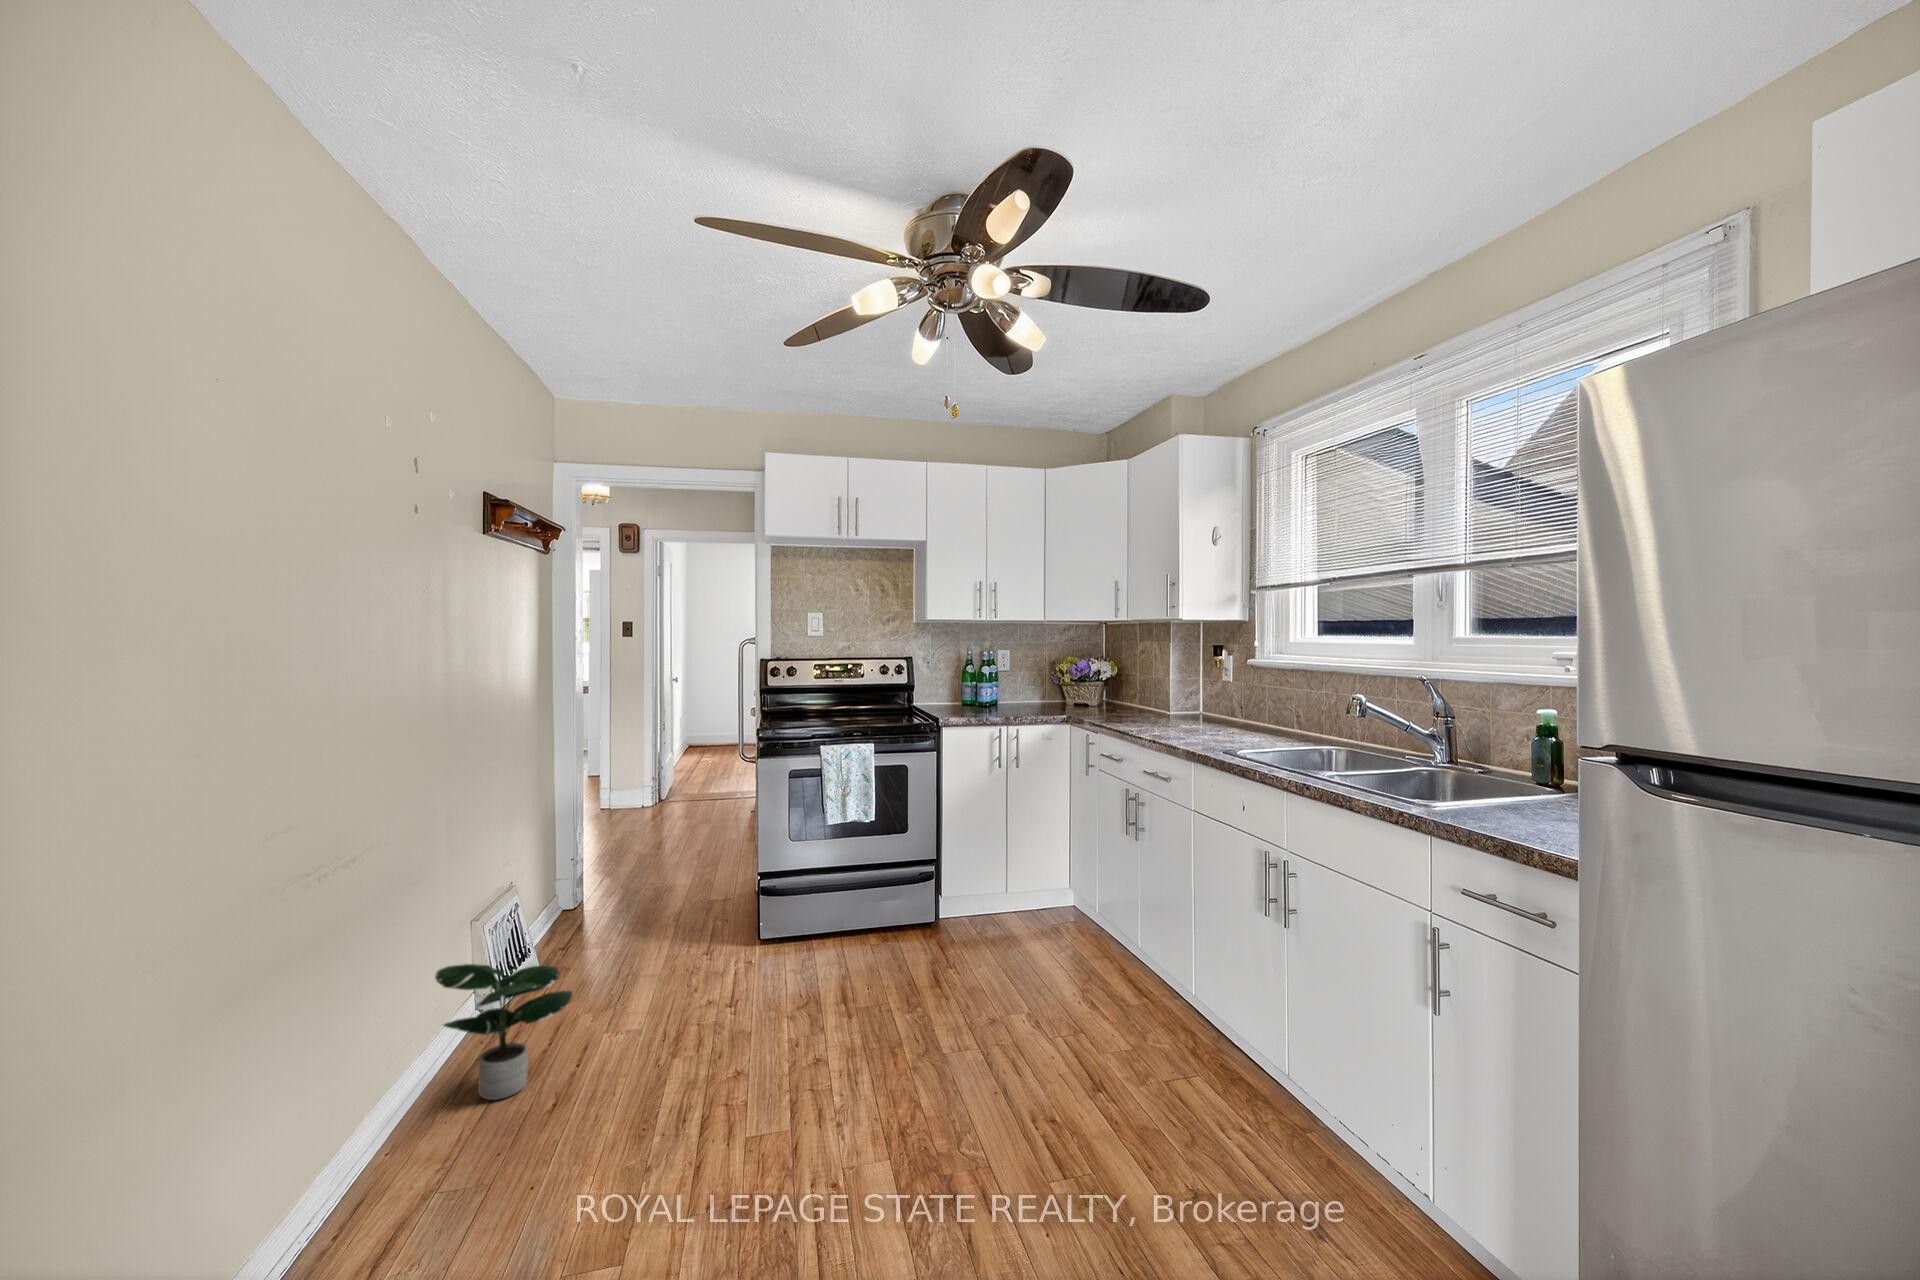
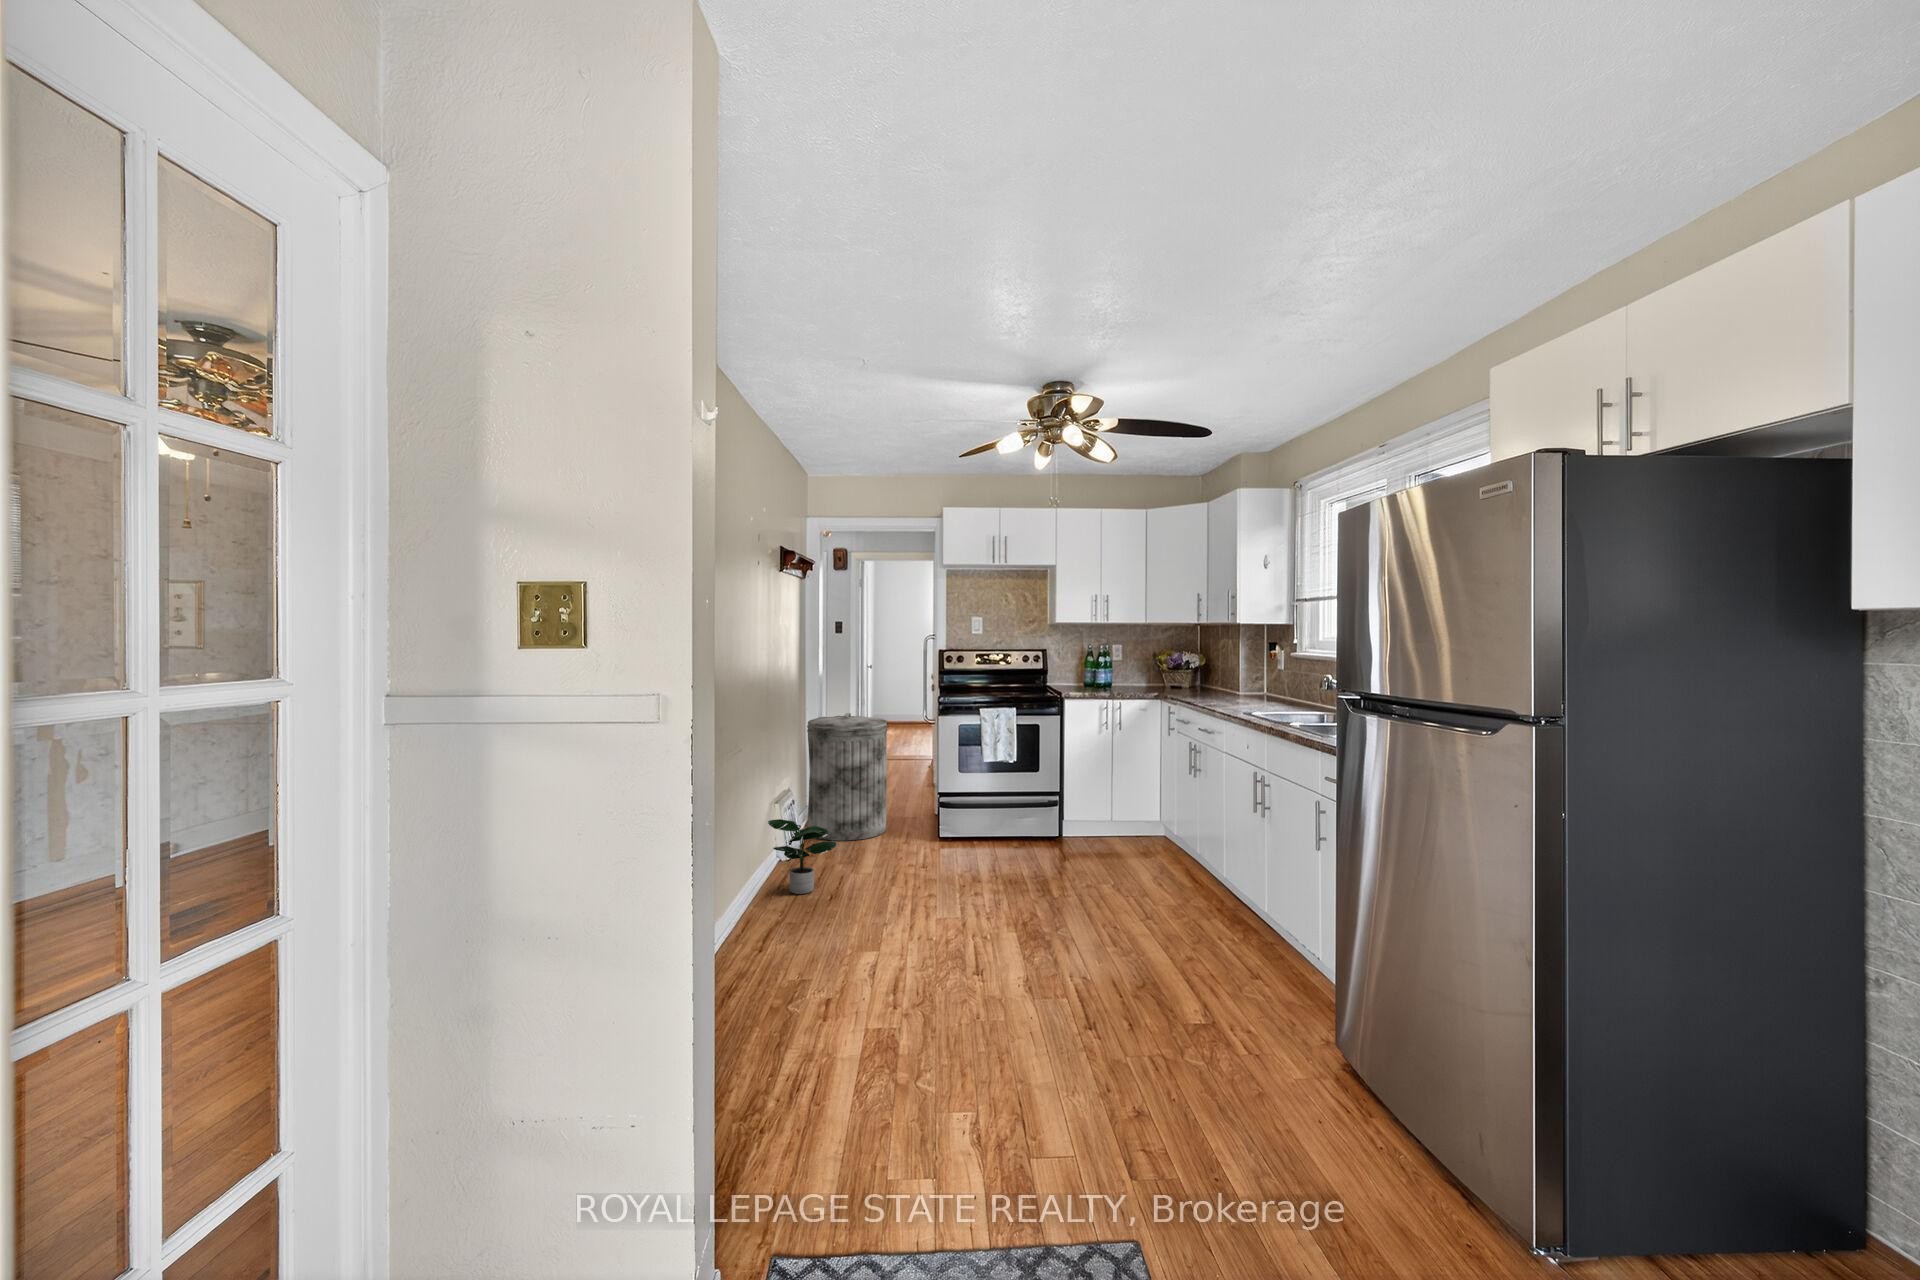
trash can: none [550,755,681,957] -> present [807,713,887,841]

